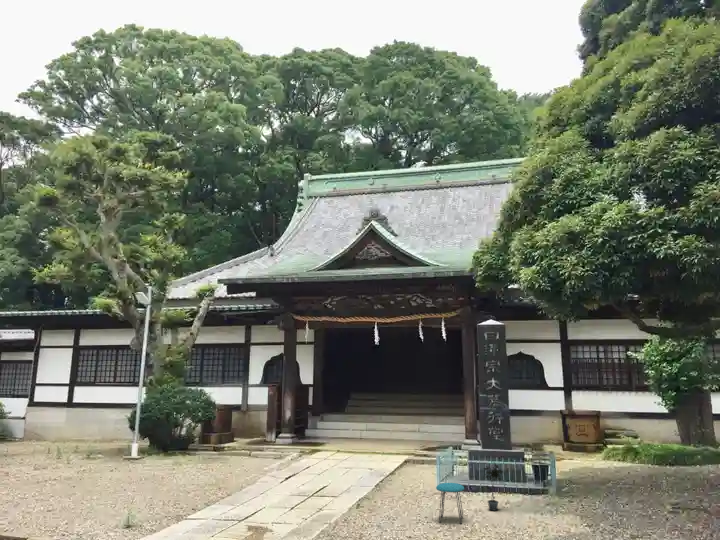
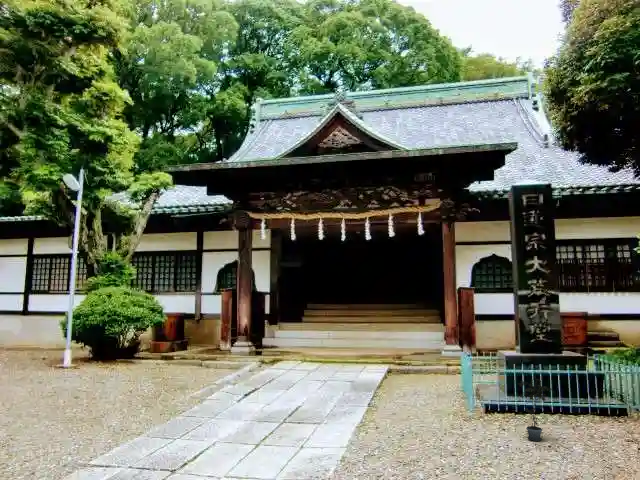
stool: present [436,483,464,524] -> none [466,406,508,466]

